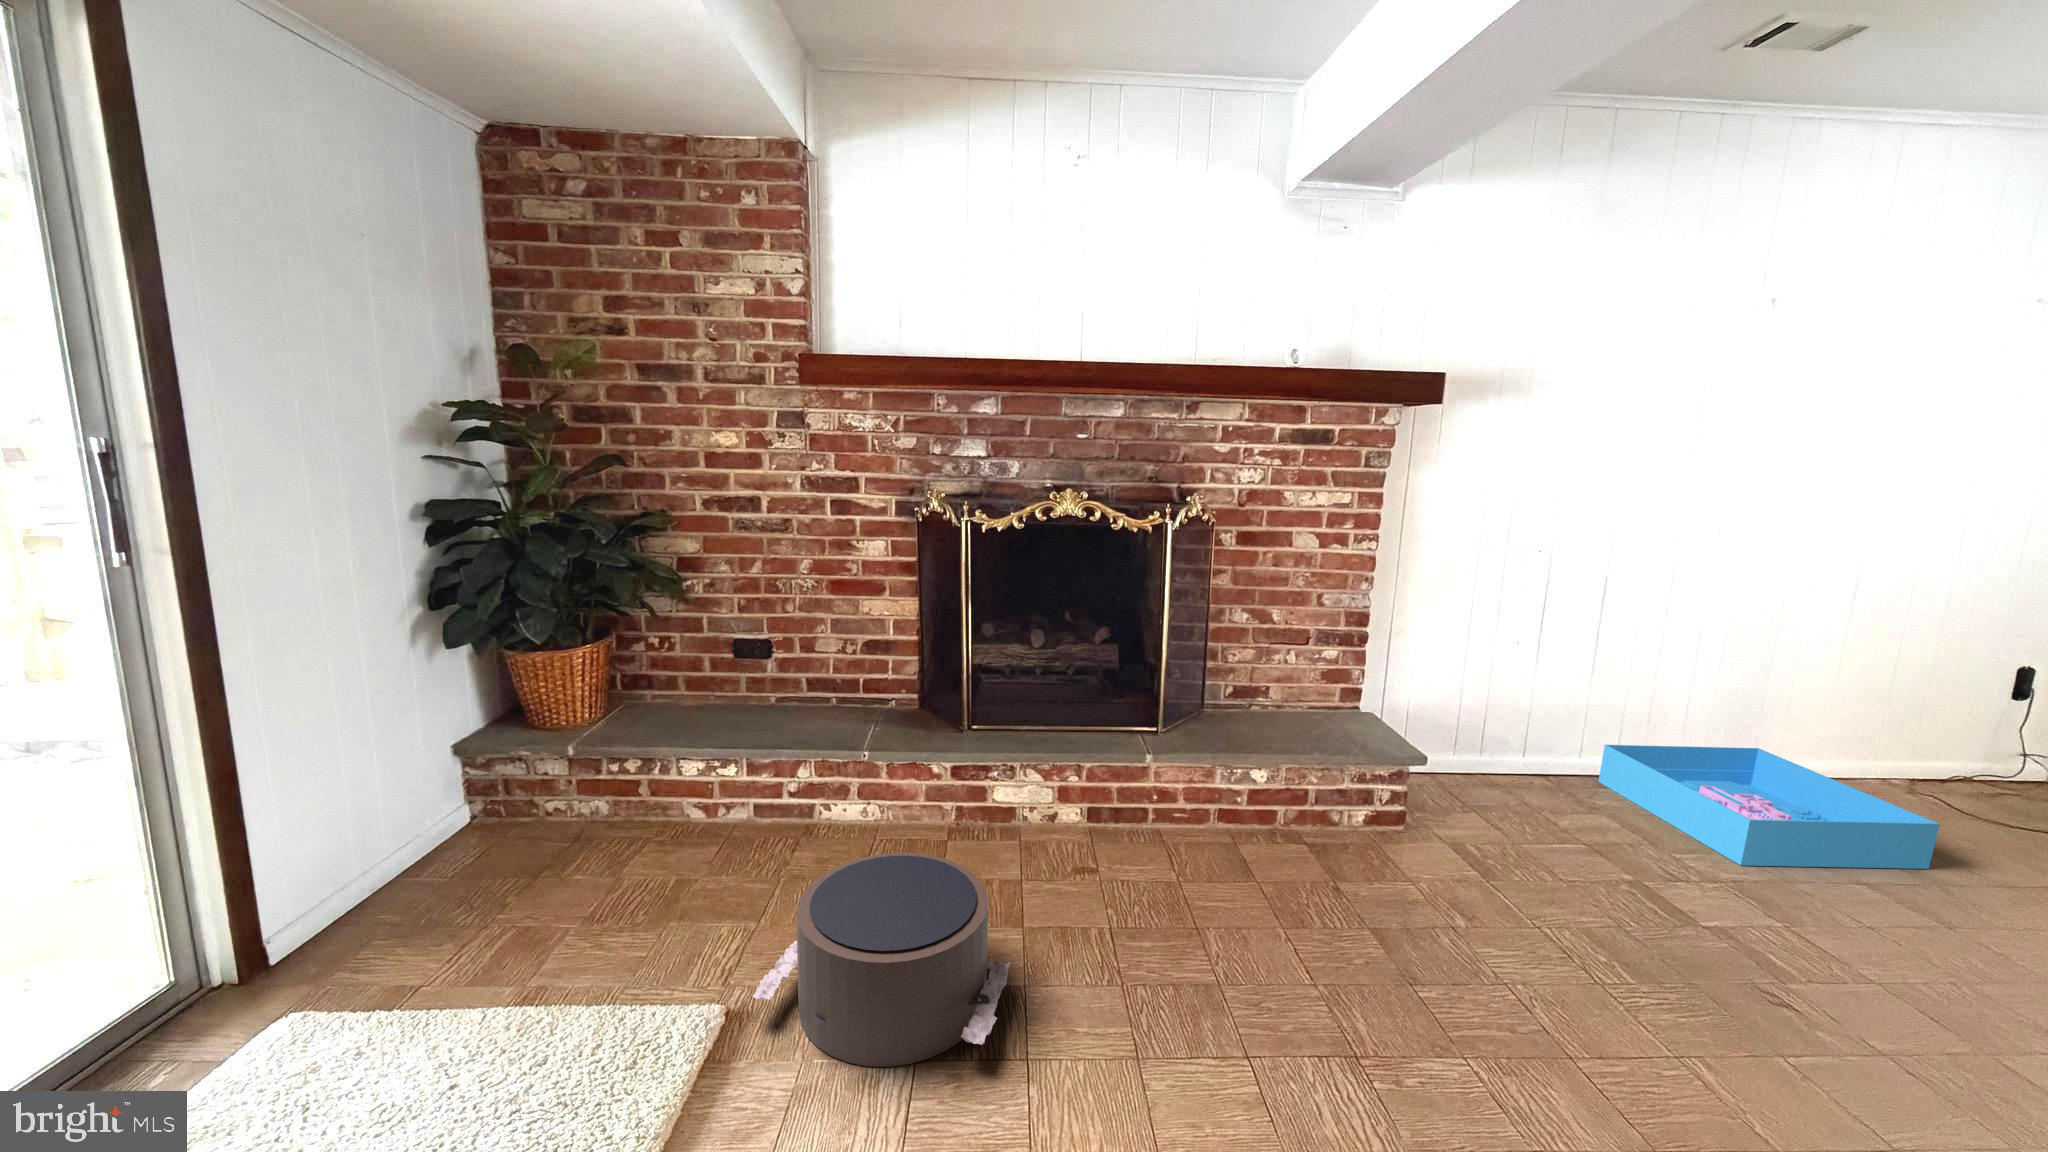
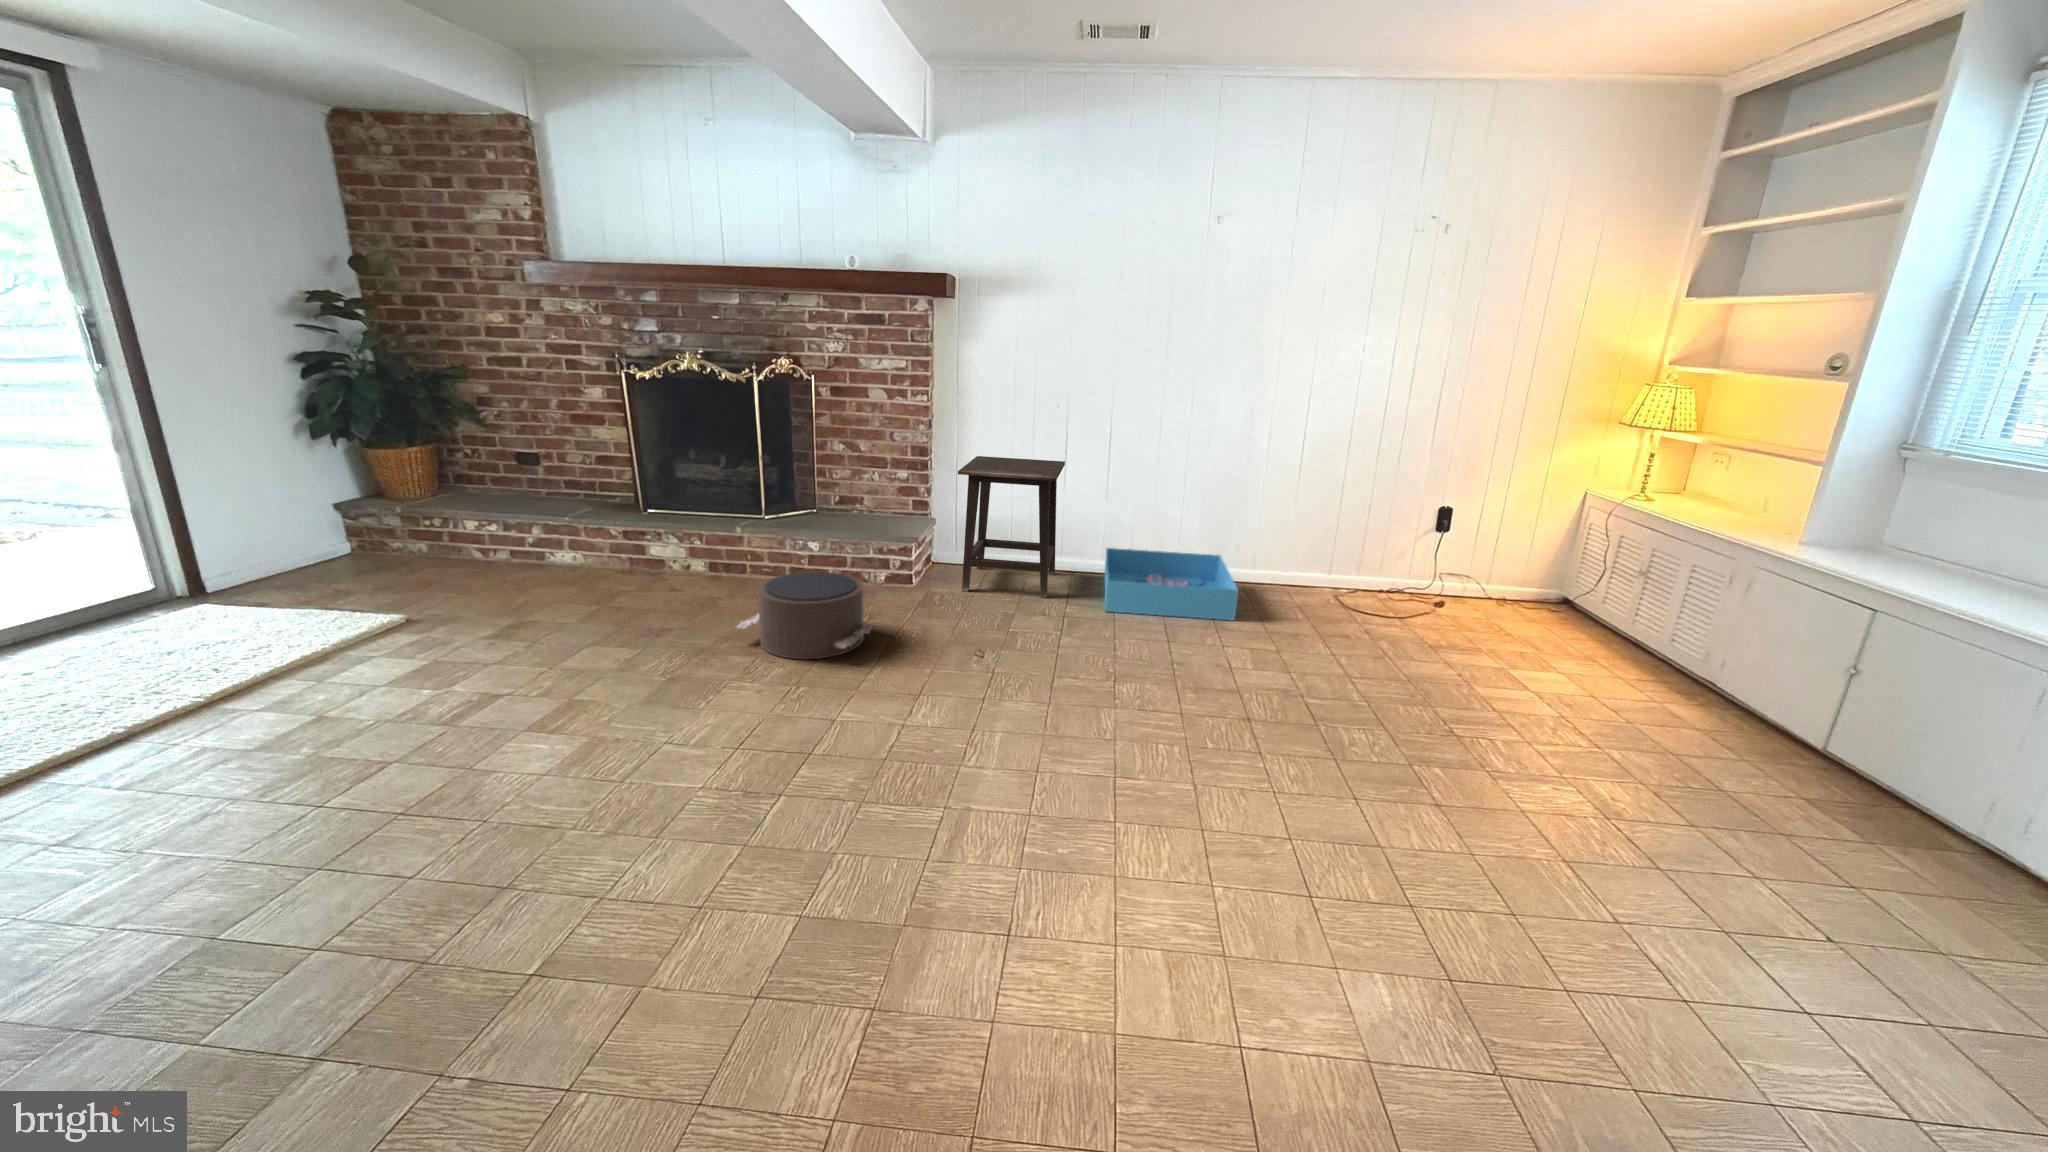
side table: none [1424,623,1661,840] -> present [958,456,1065,598]
pouf: present [753,852,1010,1067] -> present [737,572,872,659]

